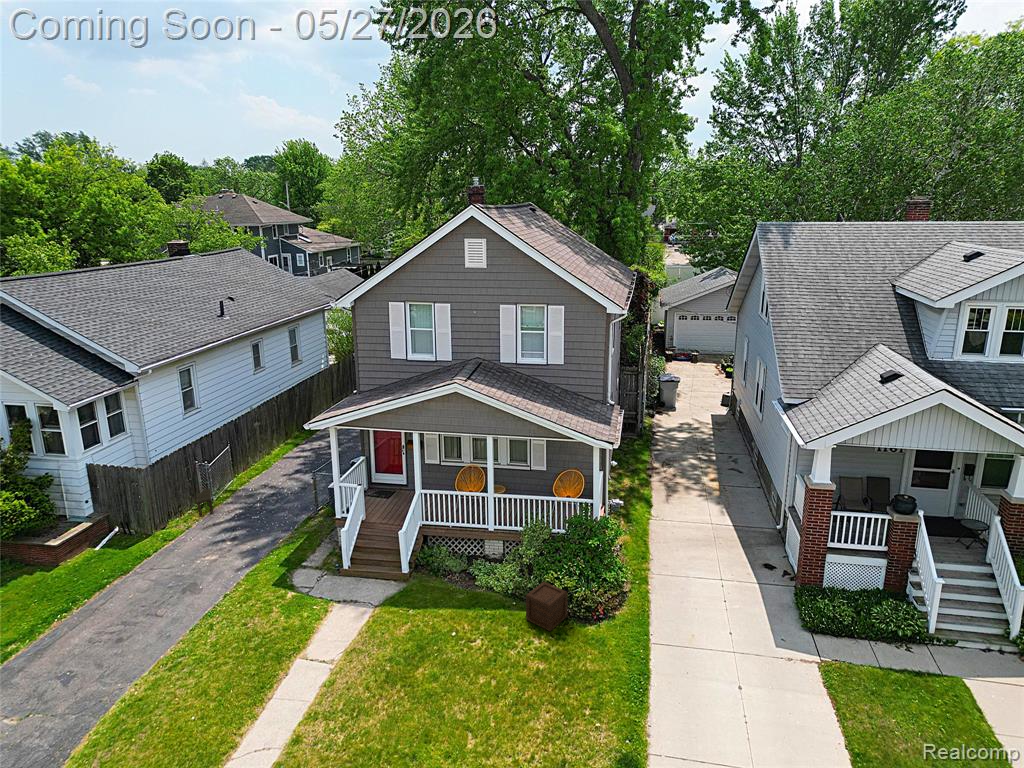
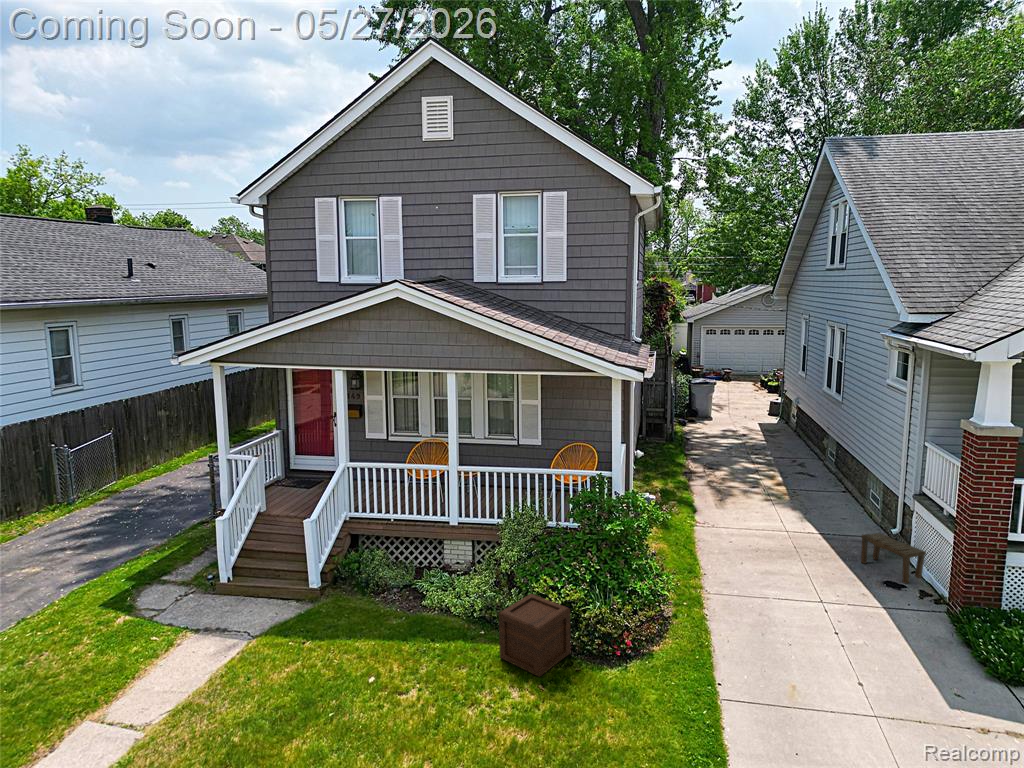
bench: present [196,489,213,517] -> present [861,533,926,583]

